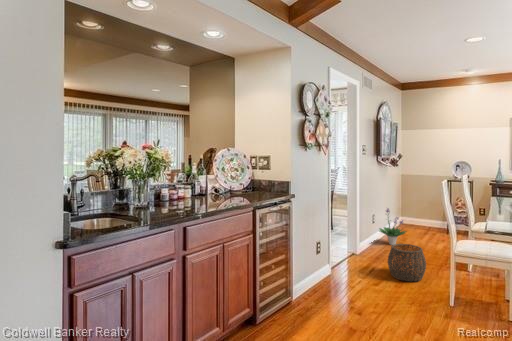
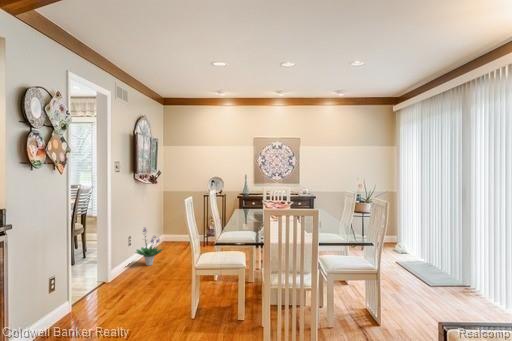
woven basket: present [388,244,426,282] -> none [136,264,174,304]

